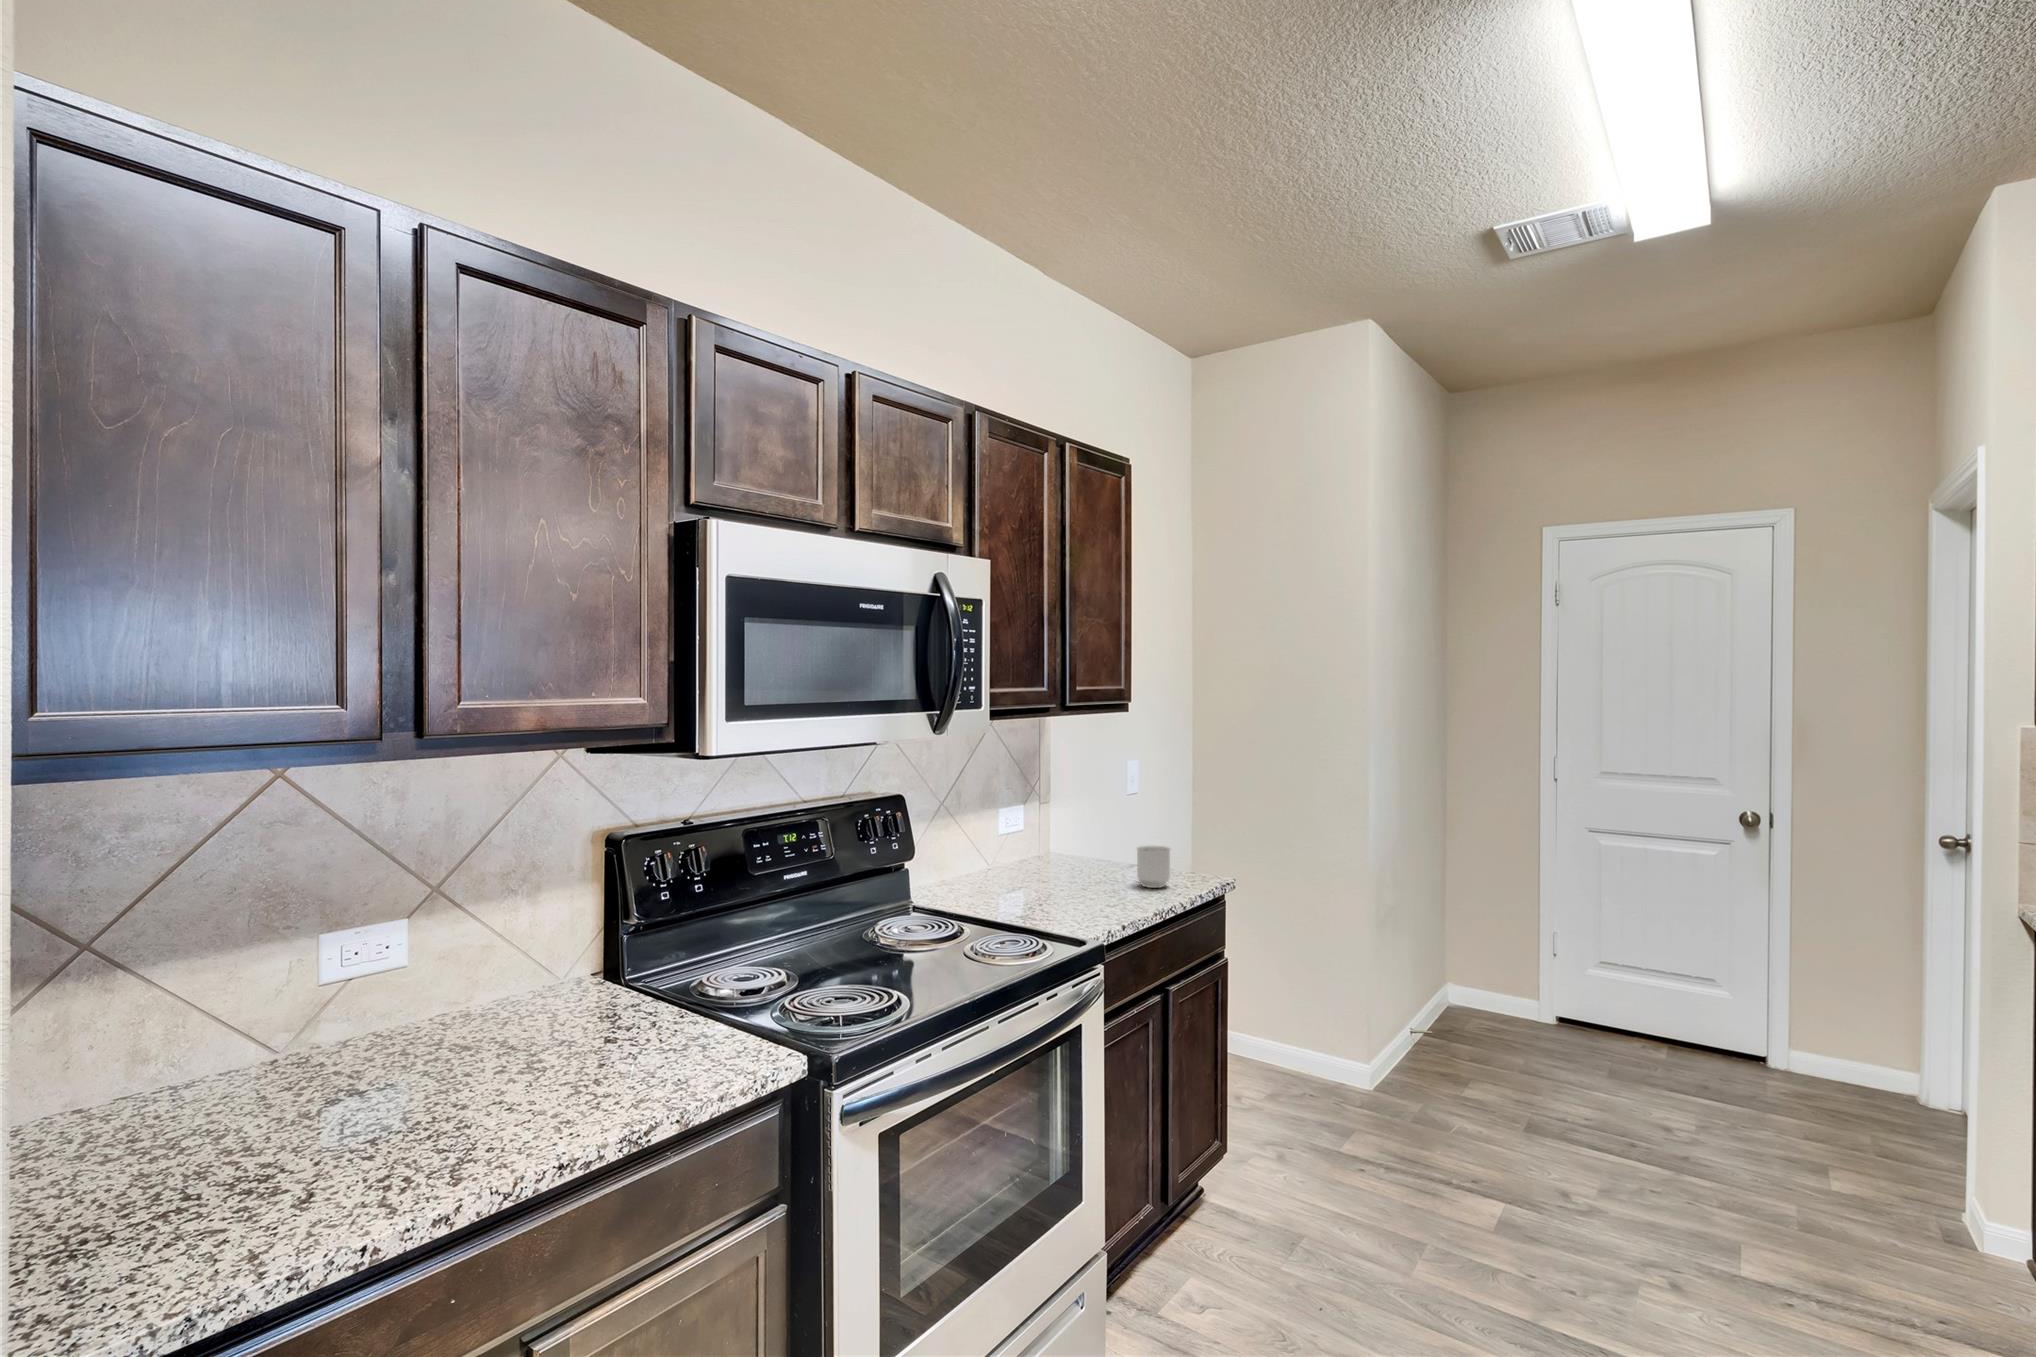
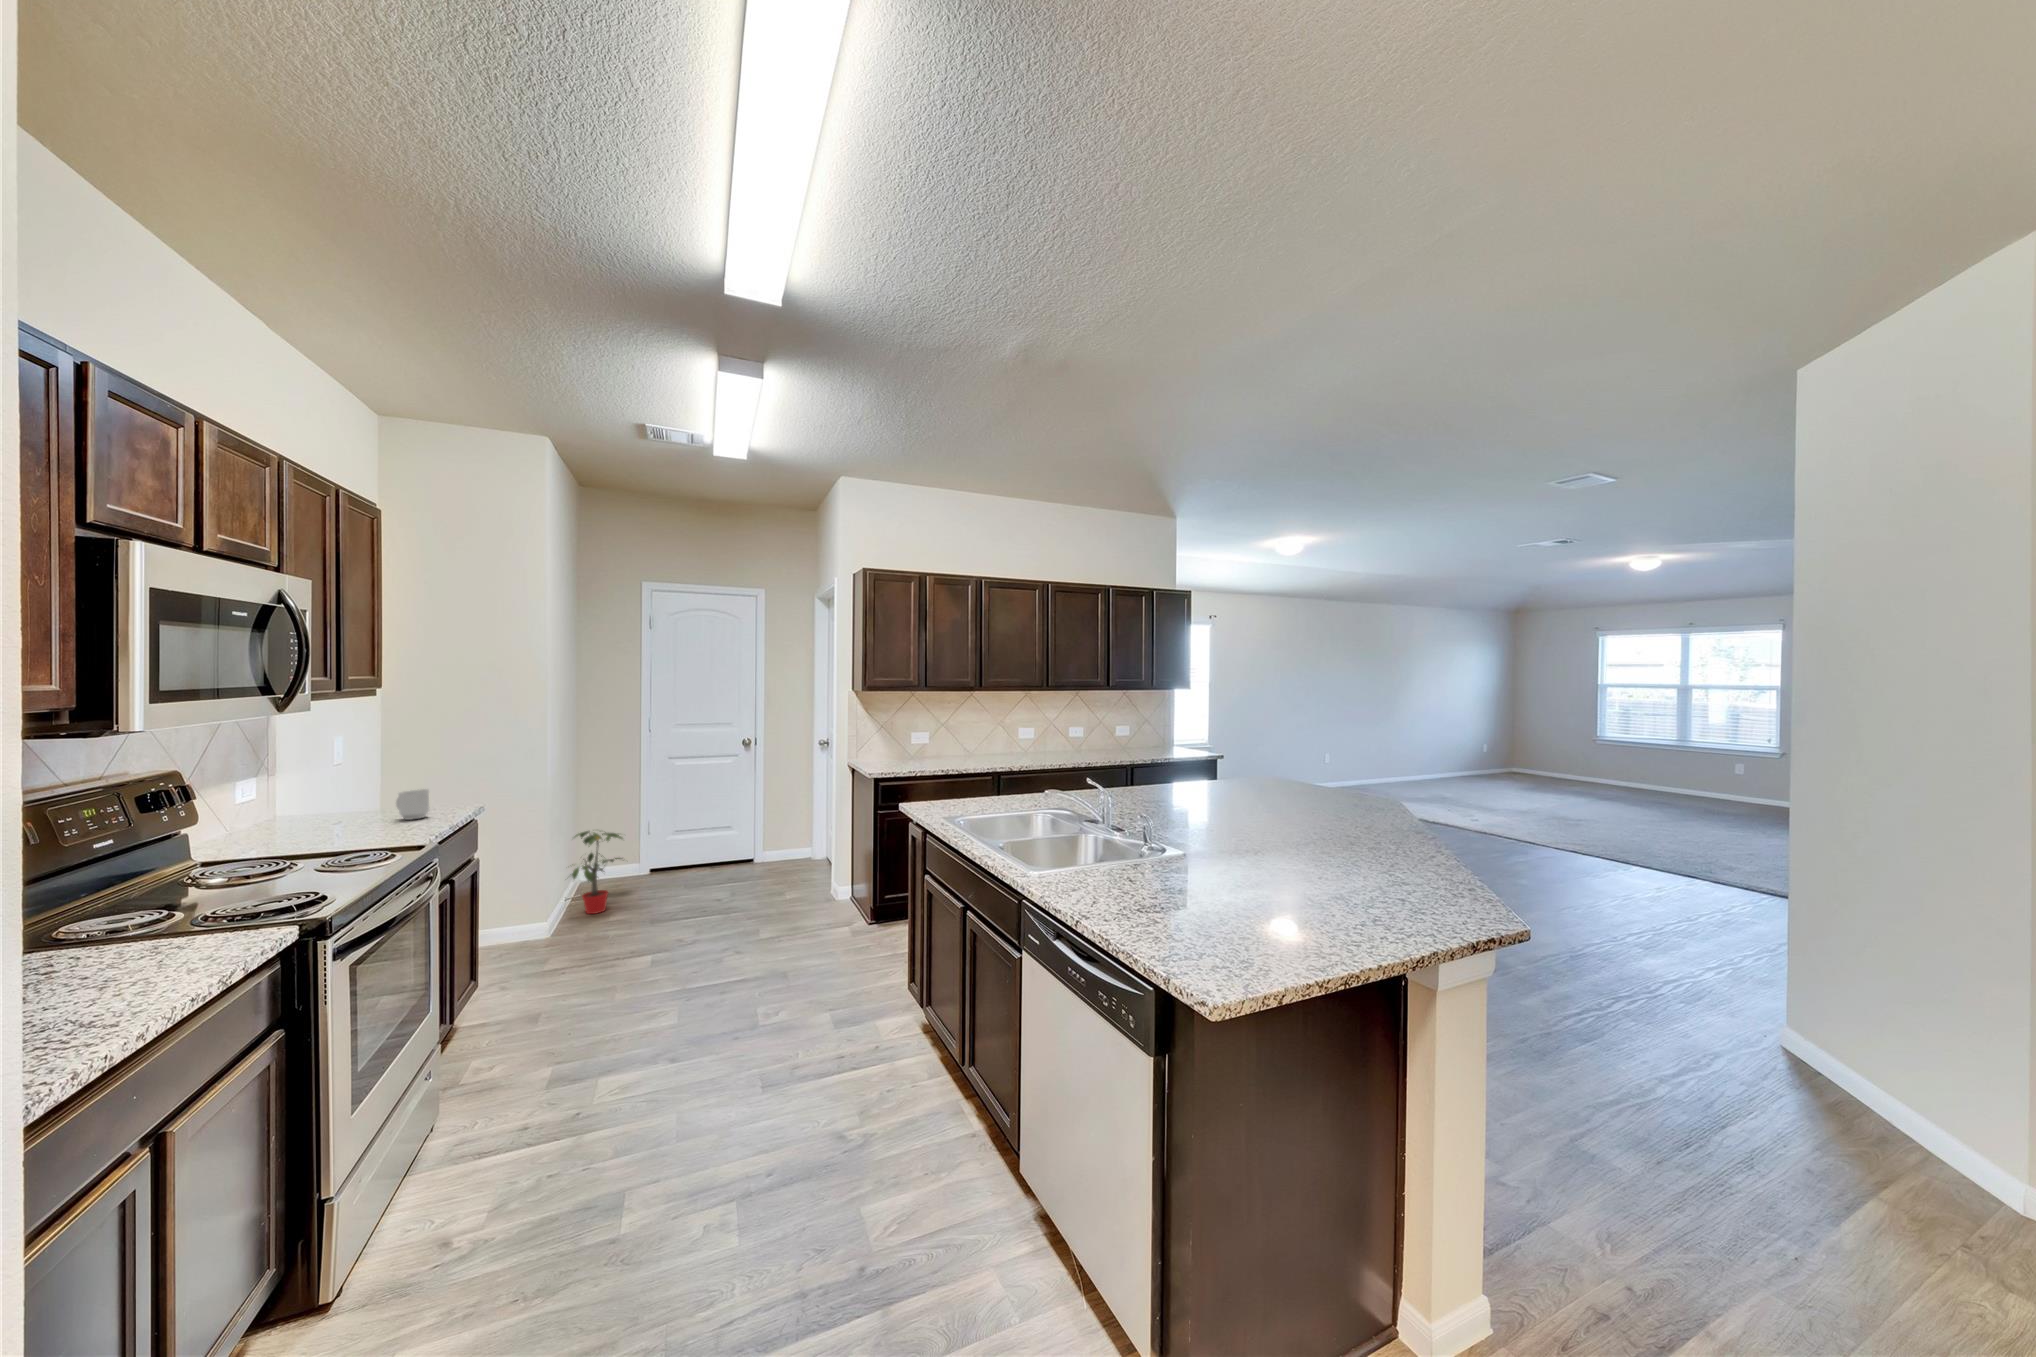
potted plant: none [1408,932,1517,1069] -> present [572,831,623,914]

